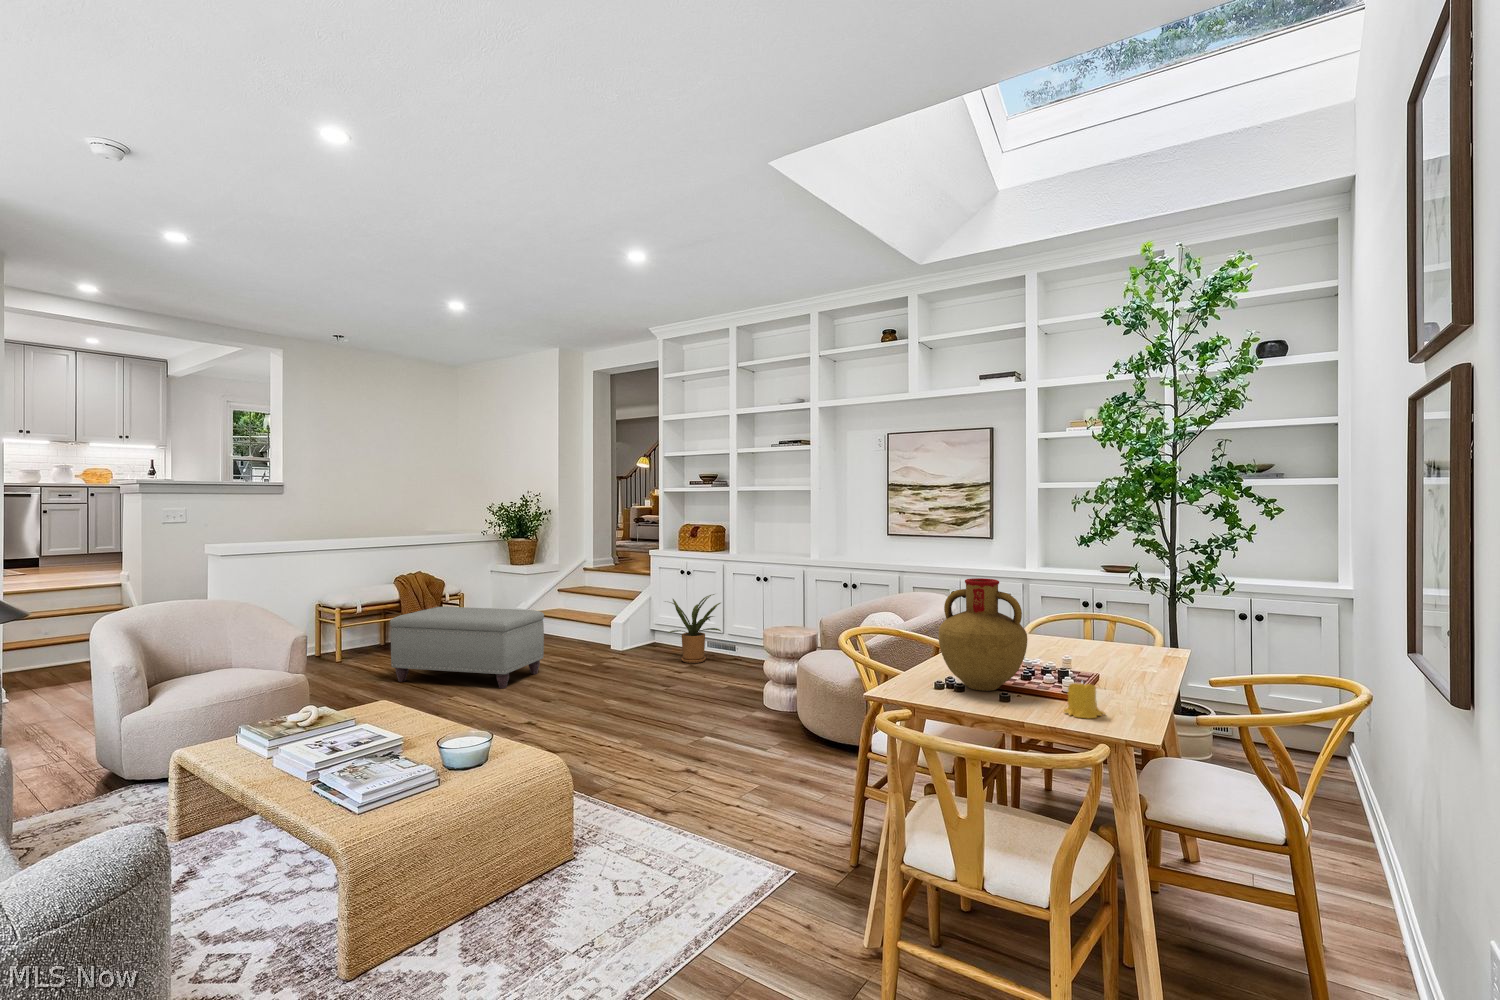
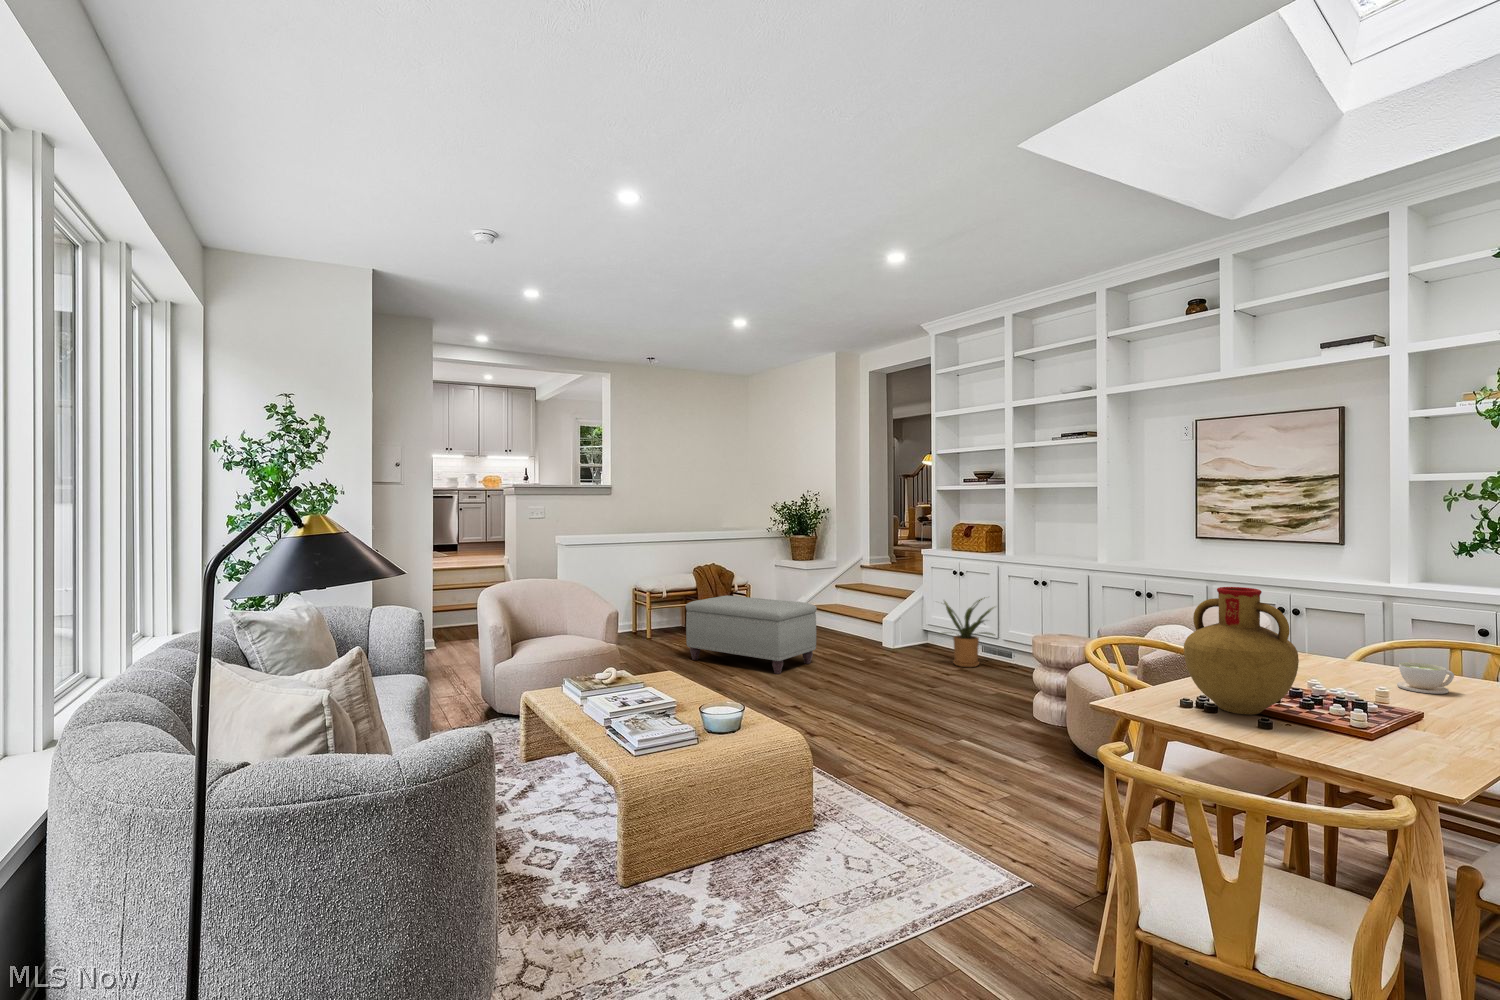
coffee cup: none [1070,633,1107,657] -> present [1397,662,1454,694]
candle: present [1064,683,1105,718] -> none [1330,710,1391,757]

